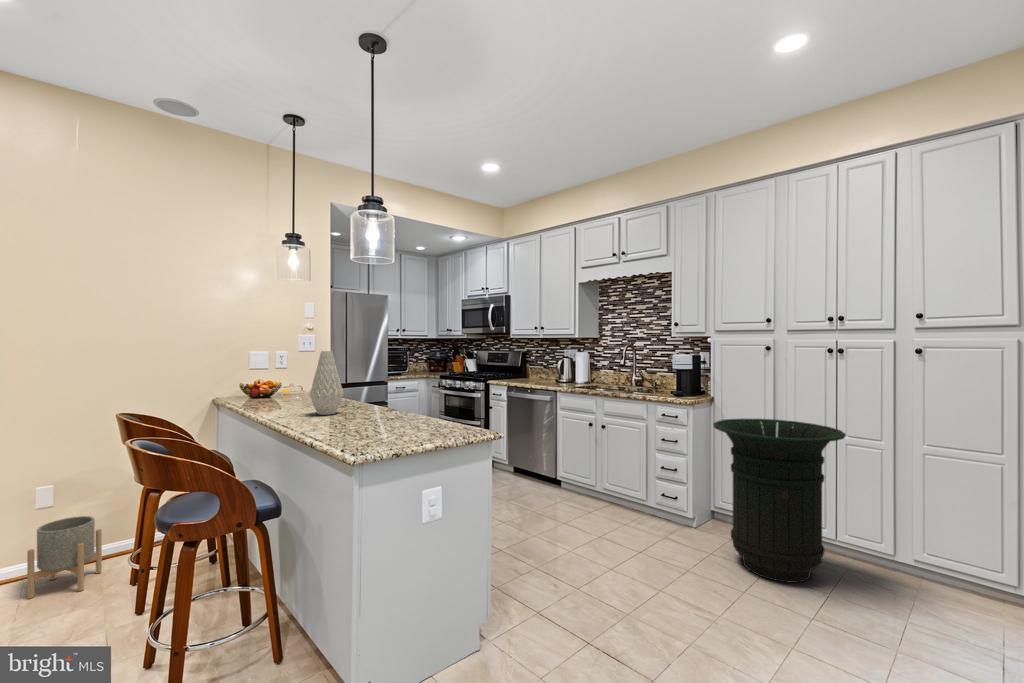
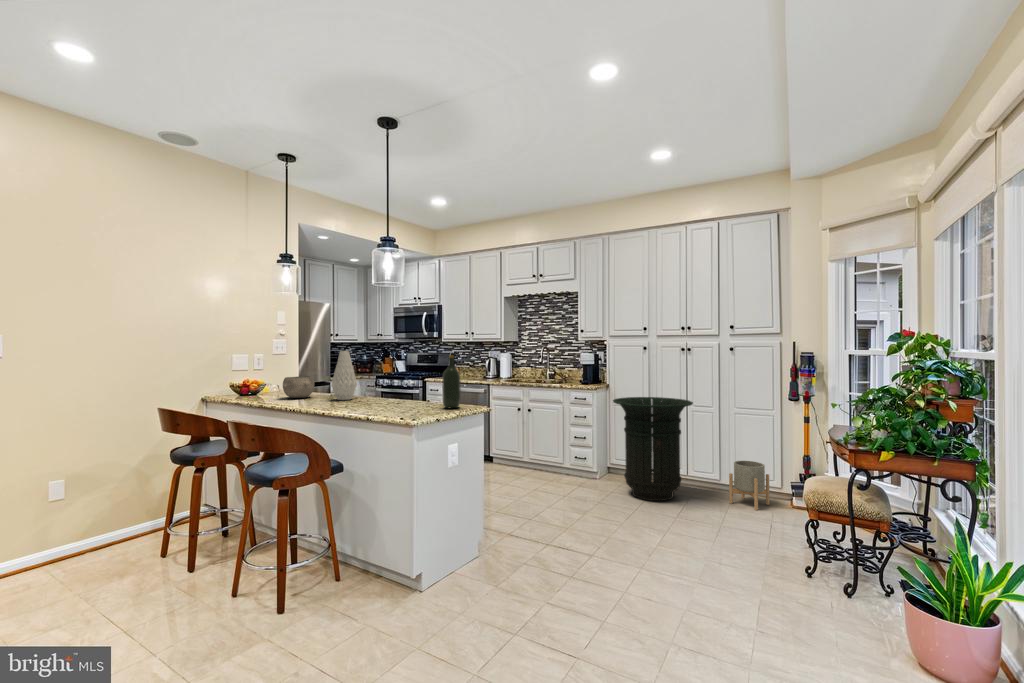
wine bottle: none [409,360,436,441] -> present [442,355,461,408]
bowl: none [265,381,307,408] -> present [283,376,314,398]
planter: present [27,516,102,599] -> present [729,461,770,510]

